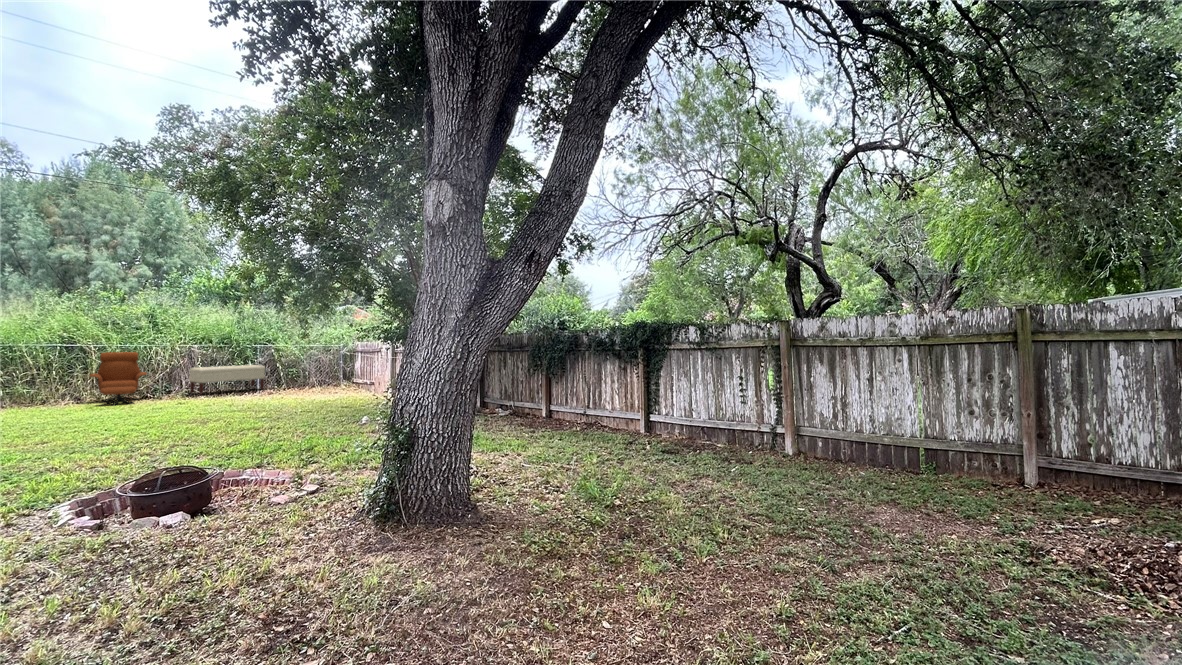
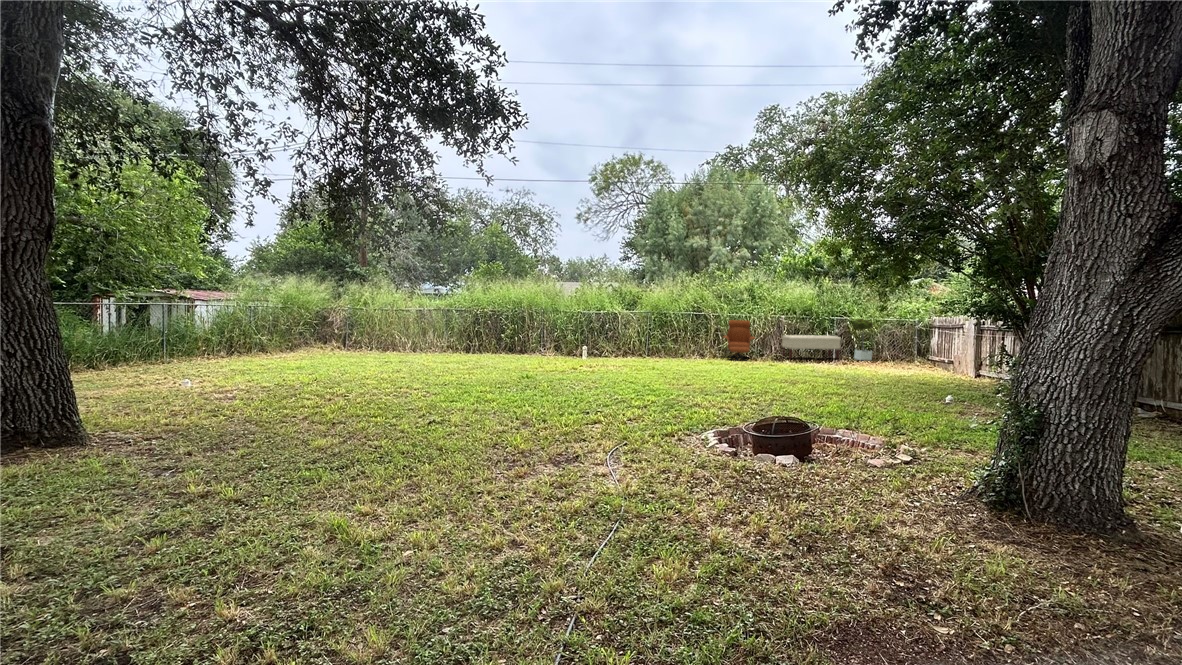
potted tree: none [278,345,300,388] -> present [853,319,873,360]

